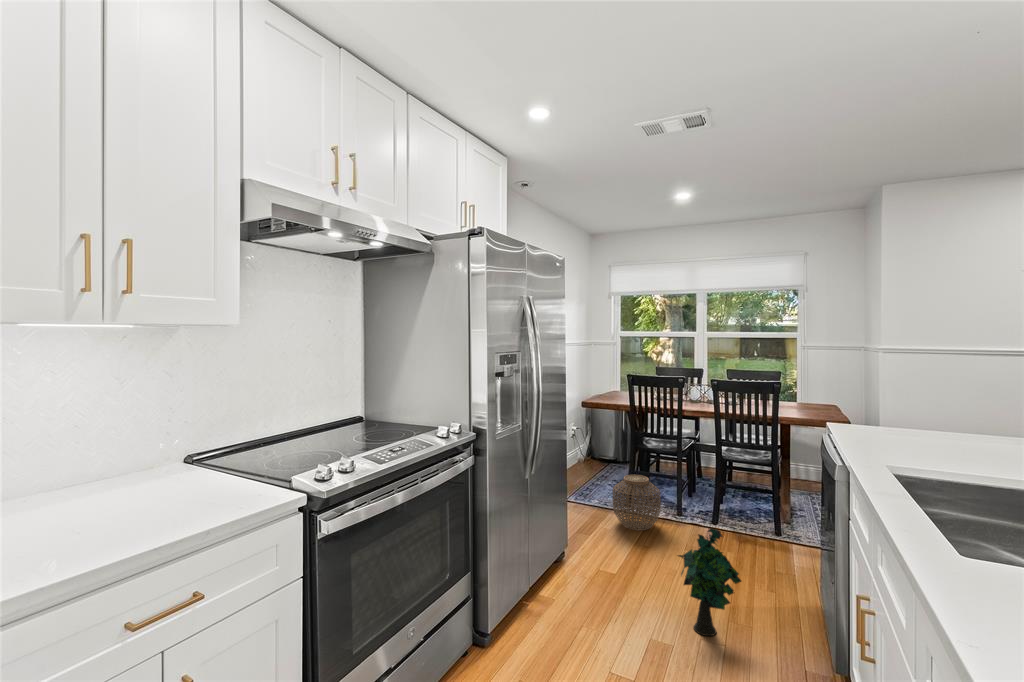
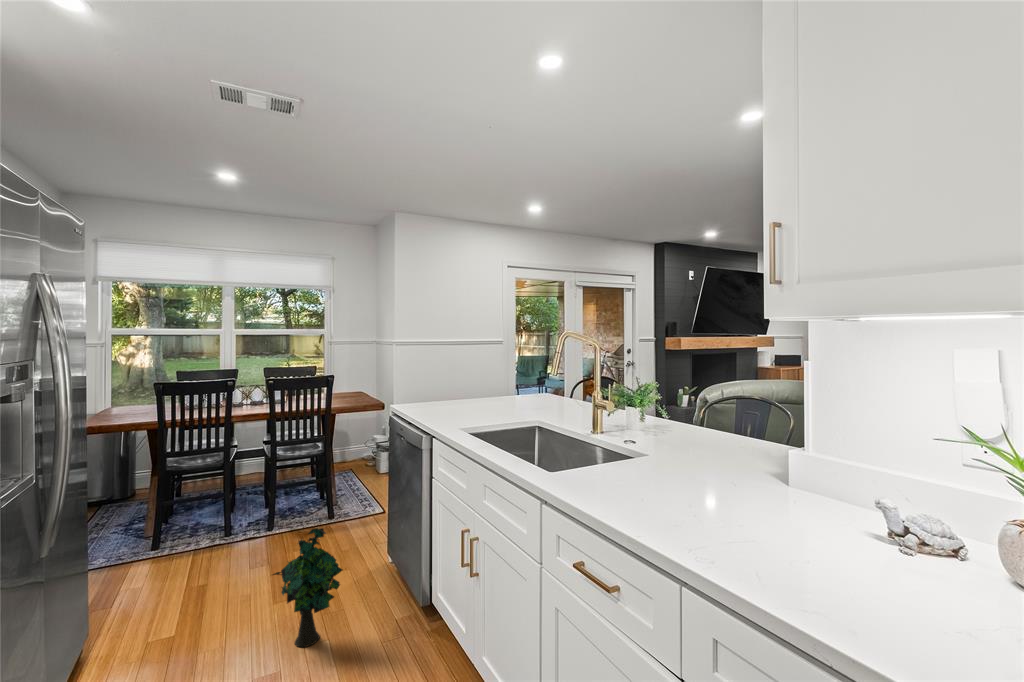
woven basket: present [613,475,661,531] -> none [138,504,211,576]

